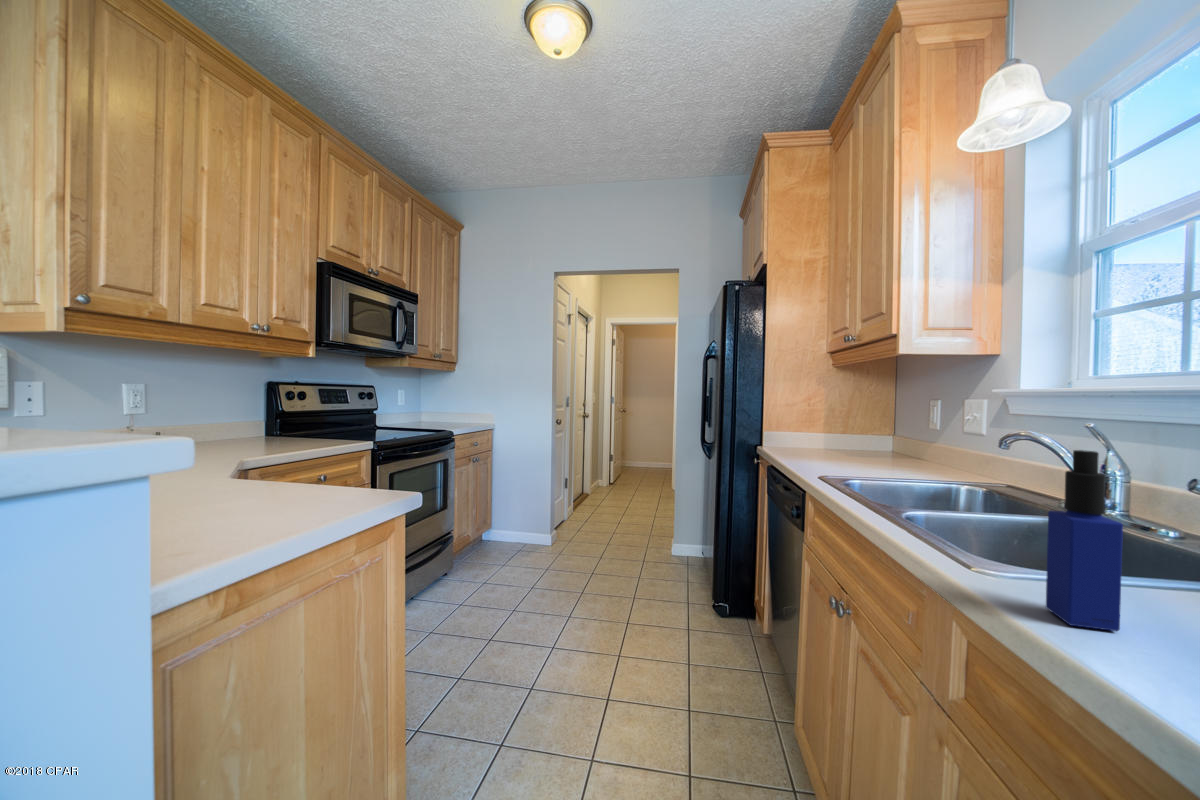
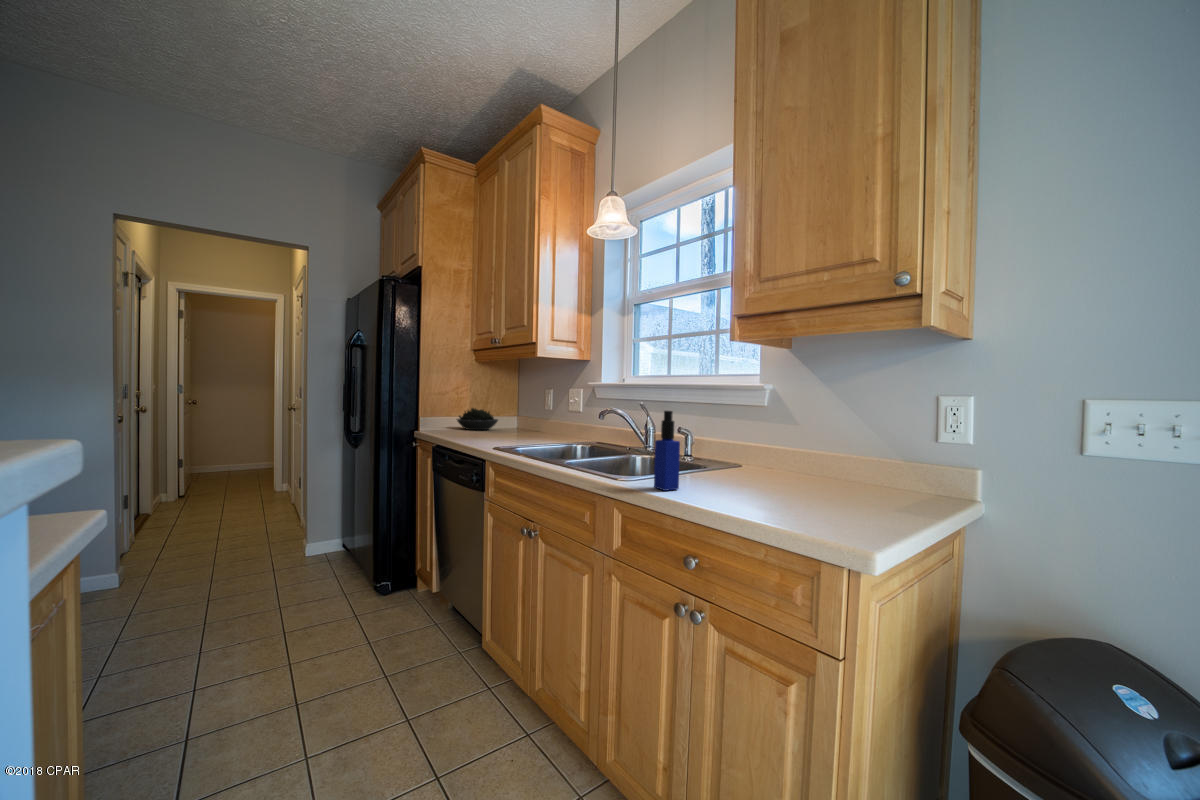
succulent plant: none [806,422,861,449] -> present [457,408,498,430]

